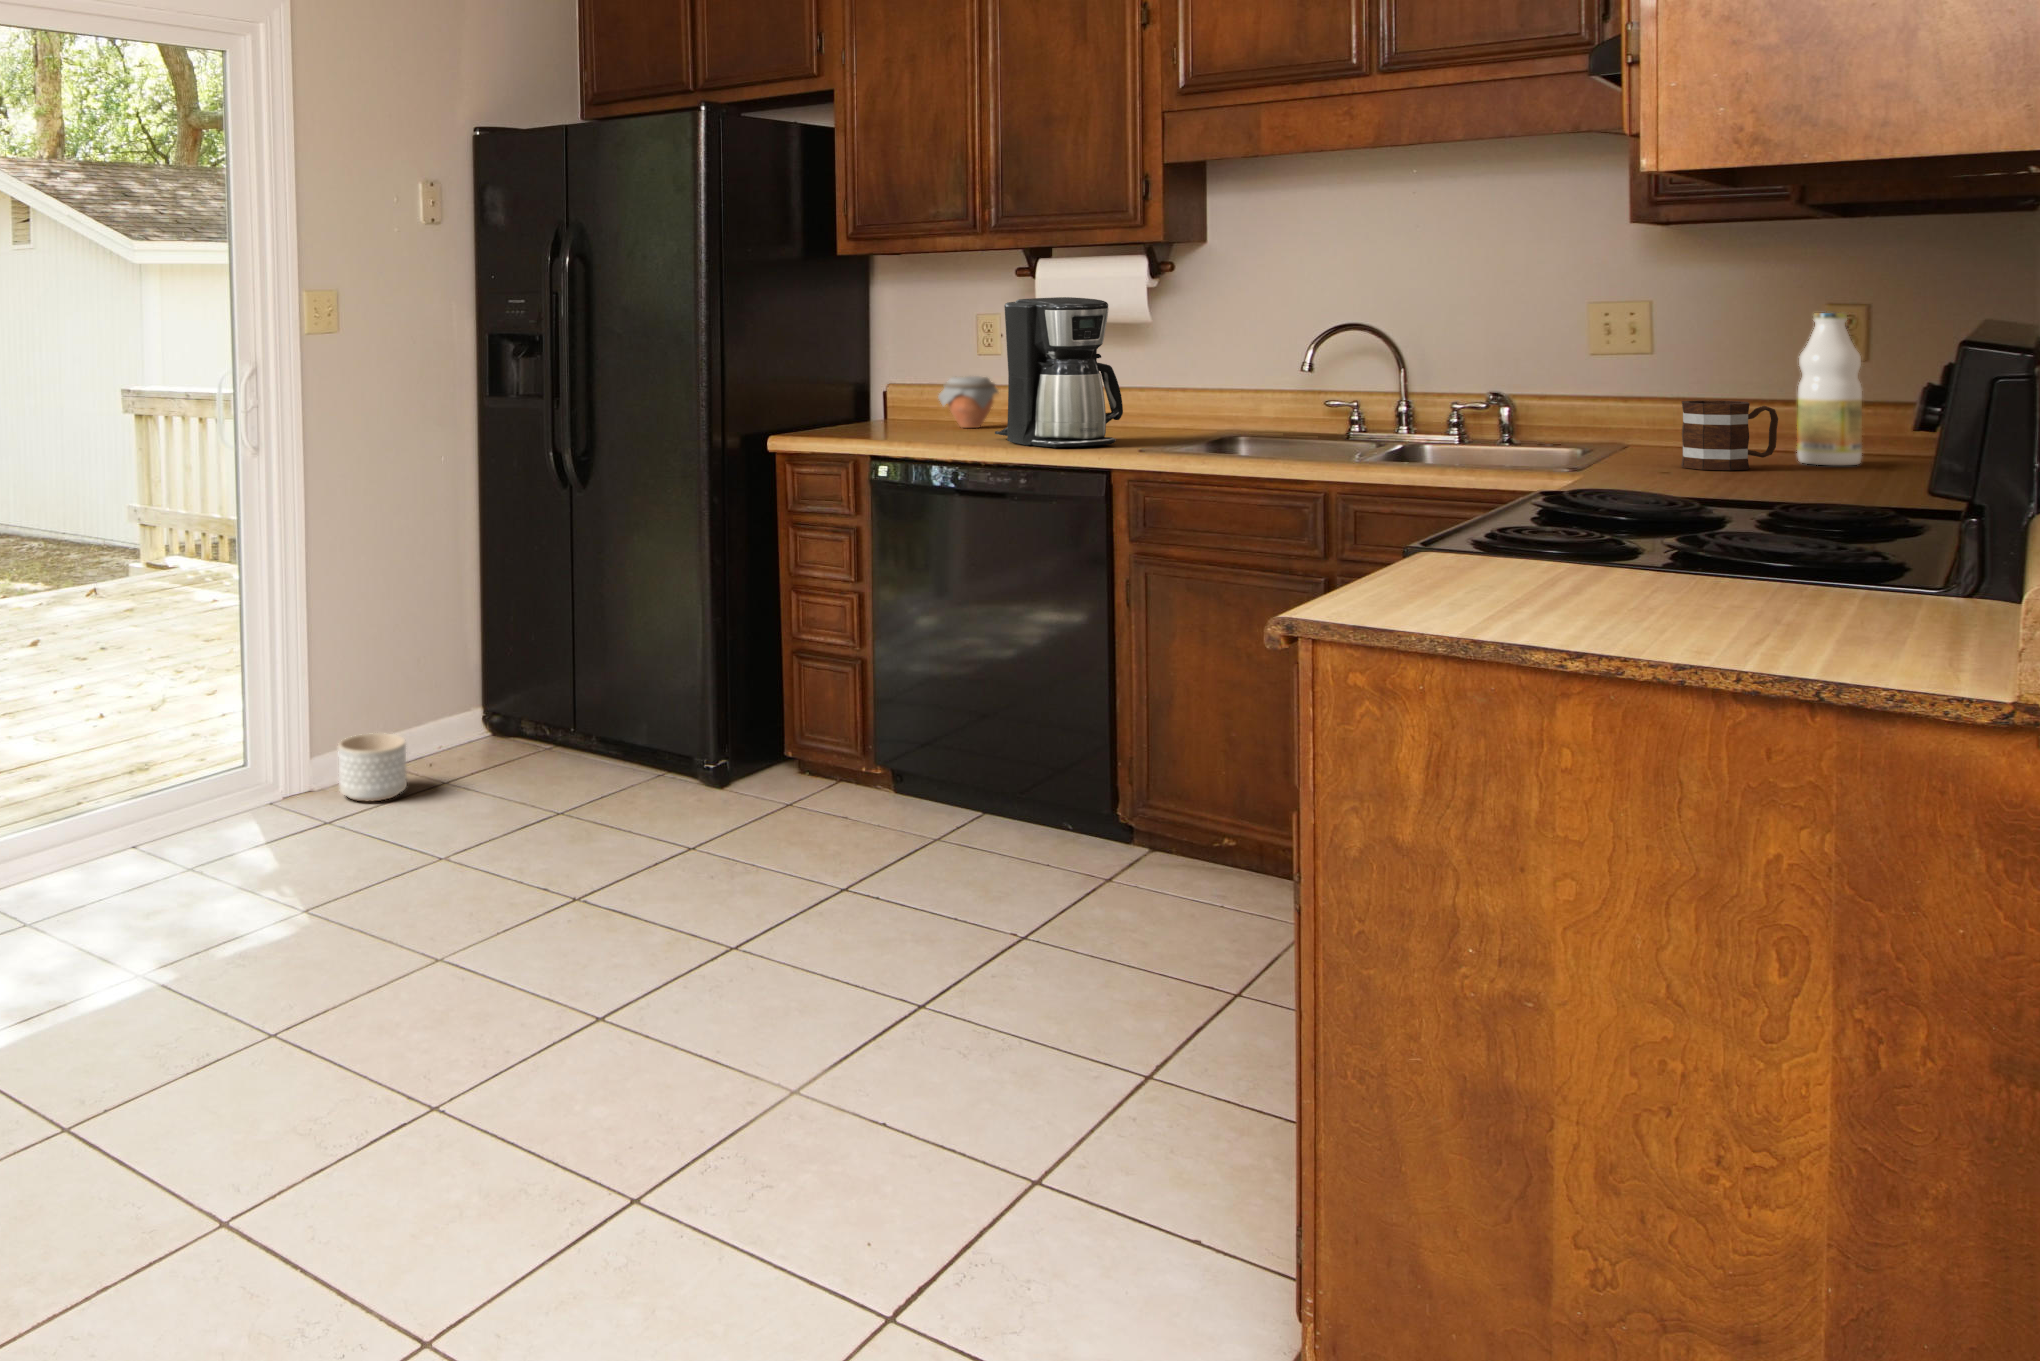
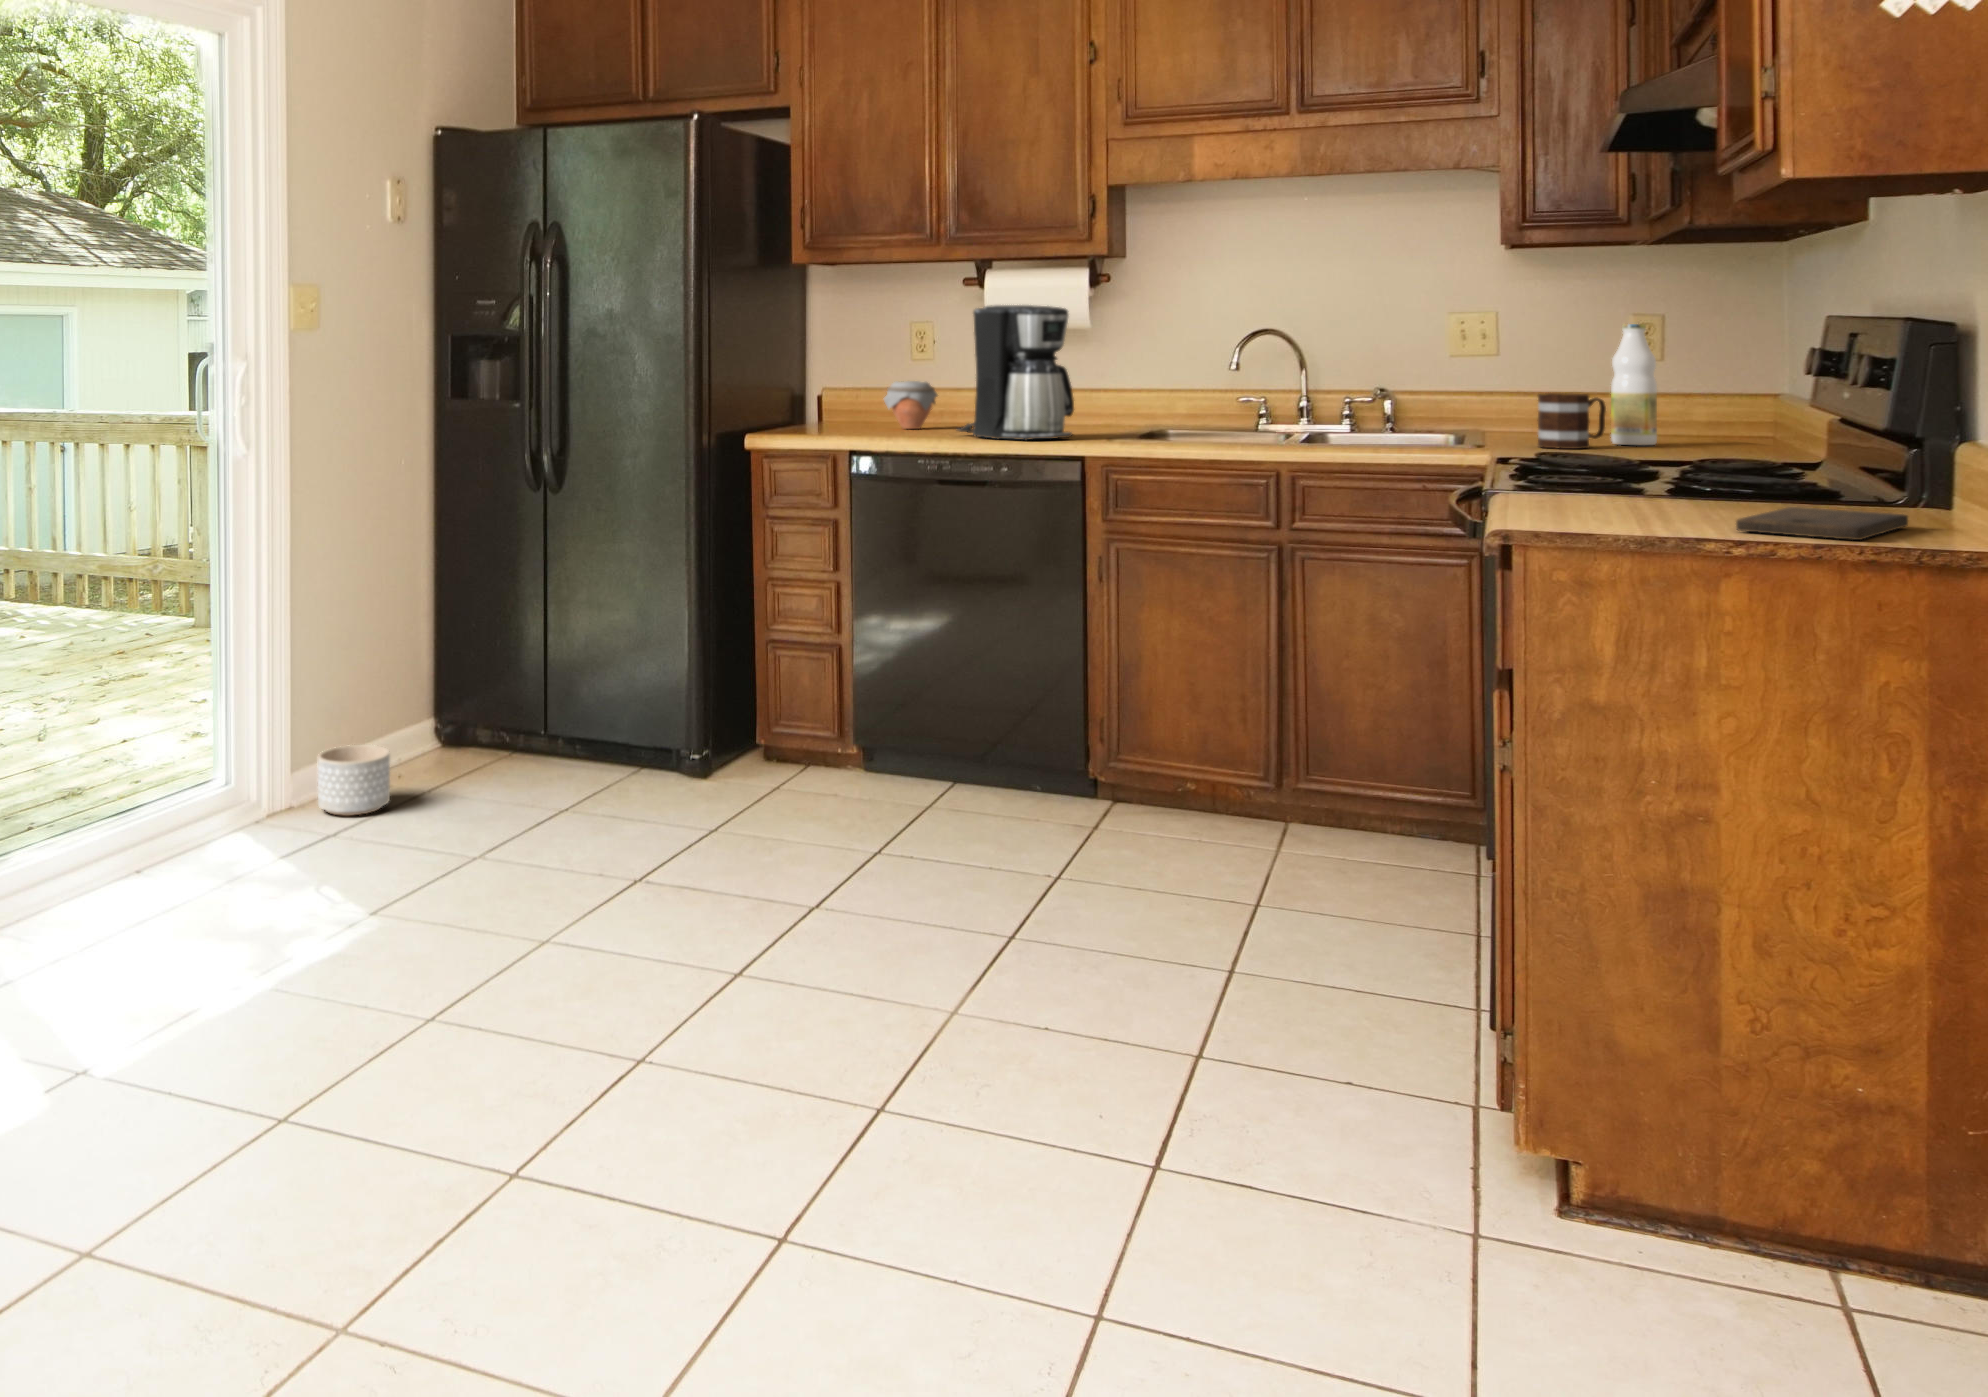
cutting board: none [1609,598,1889,658] -> present [1736,507,1908,540]

